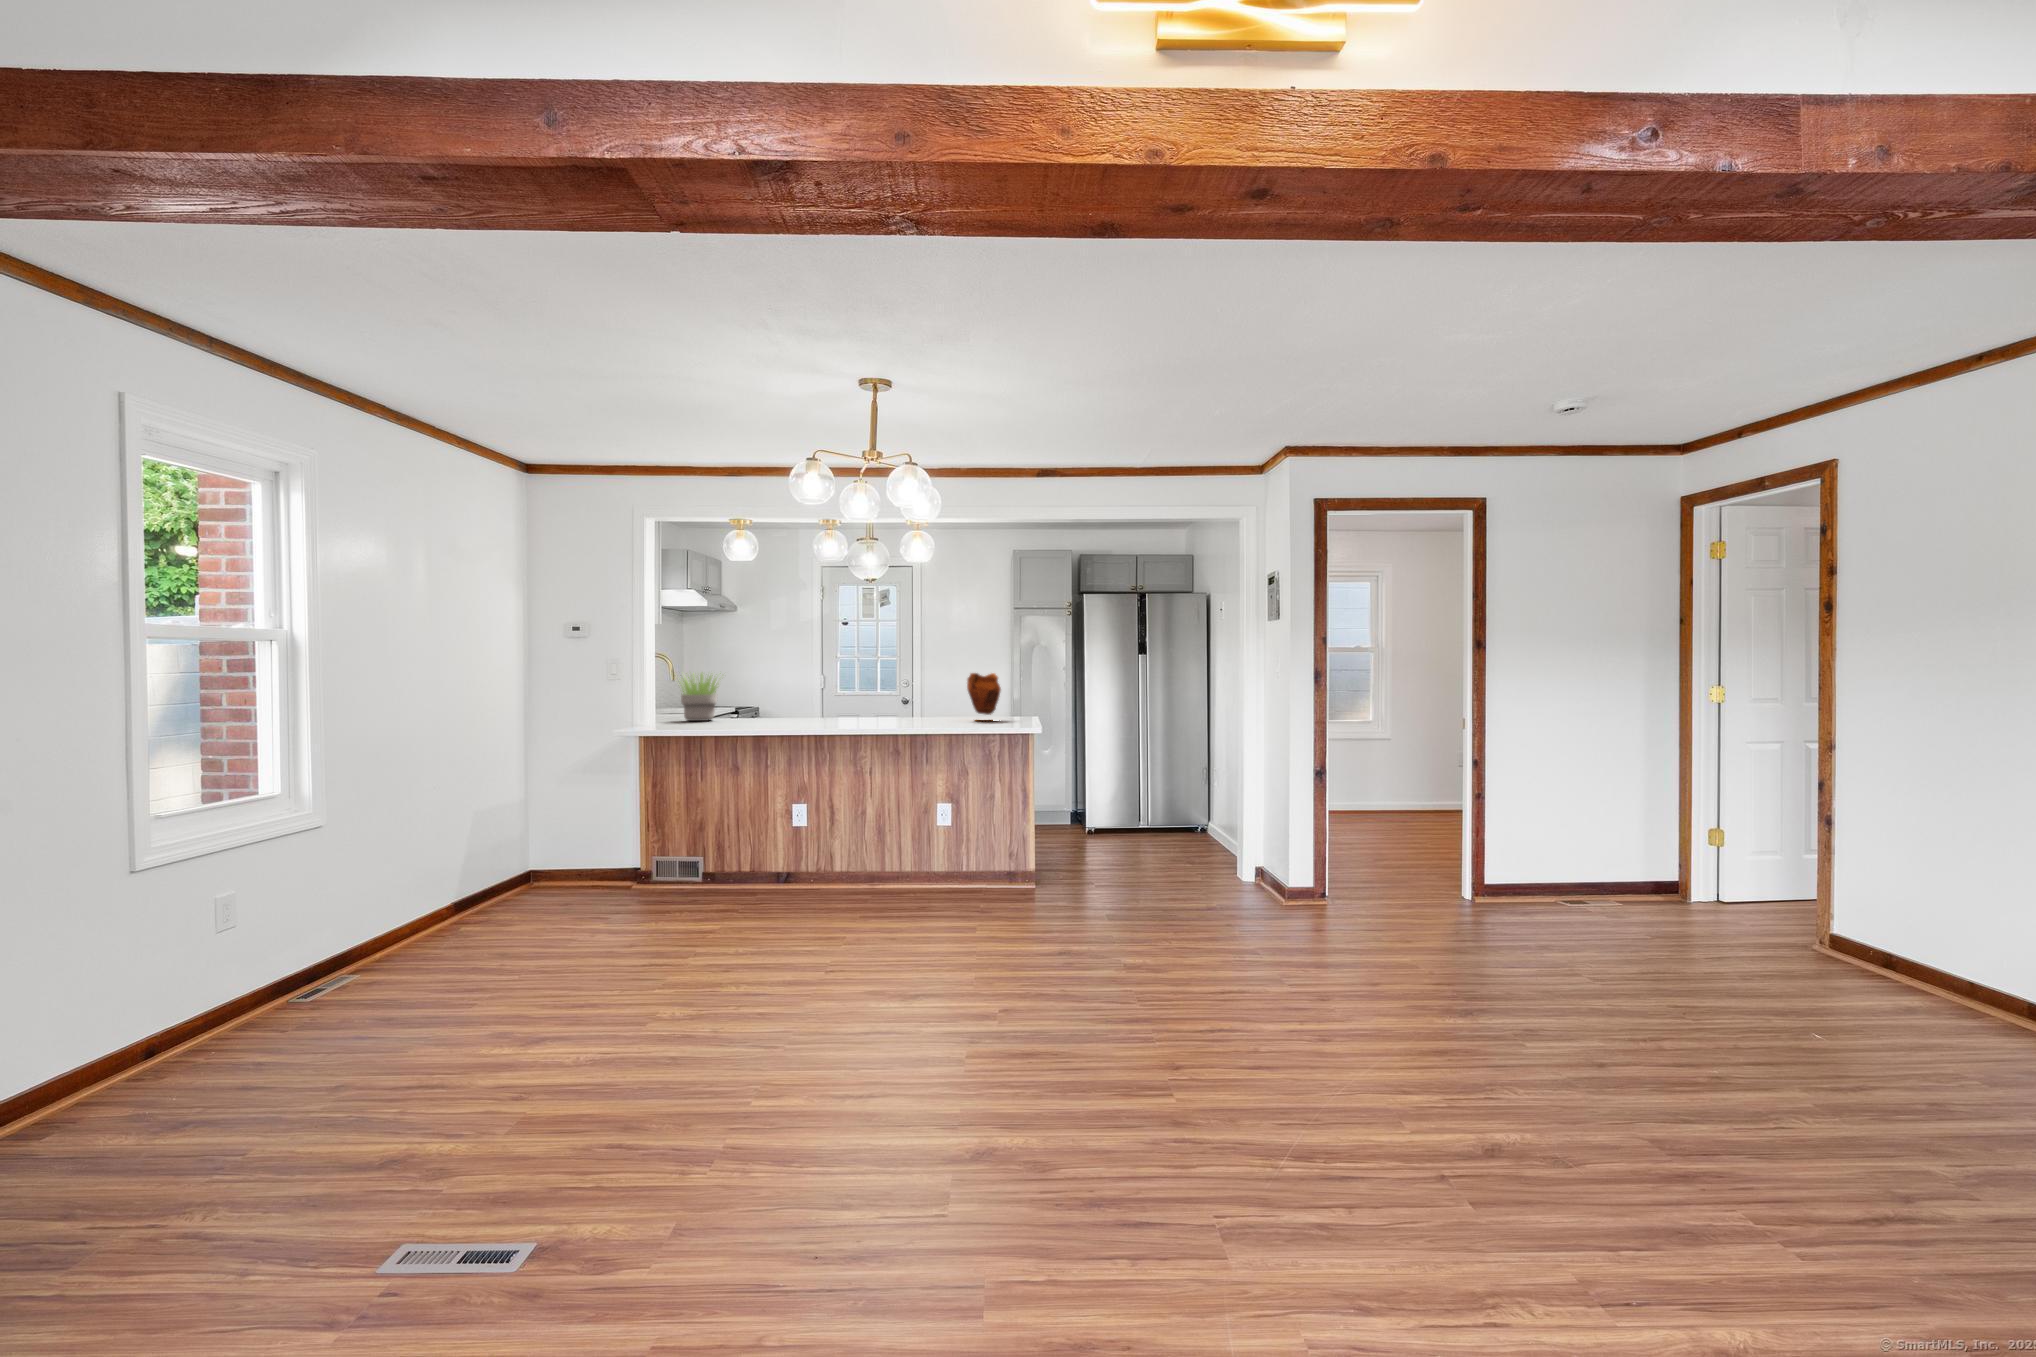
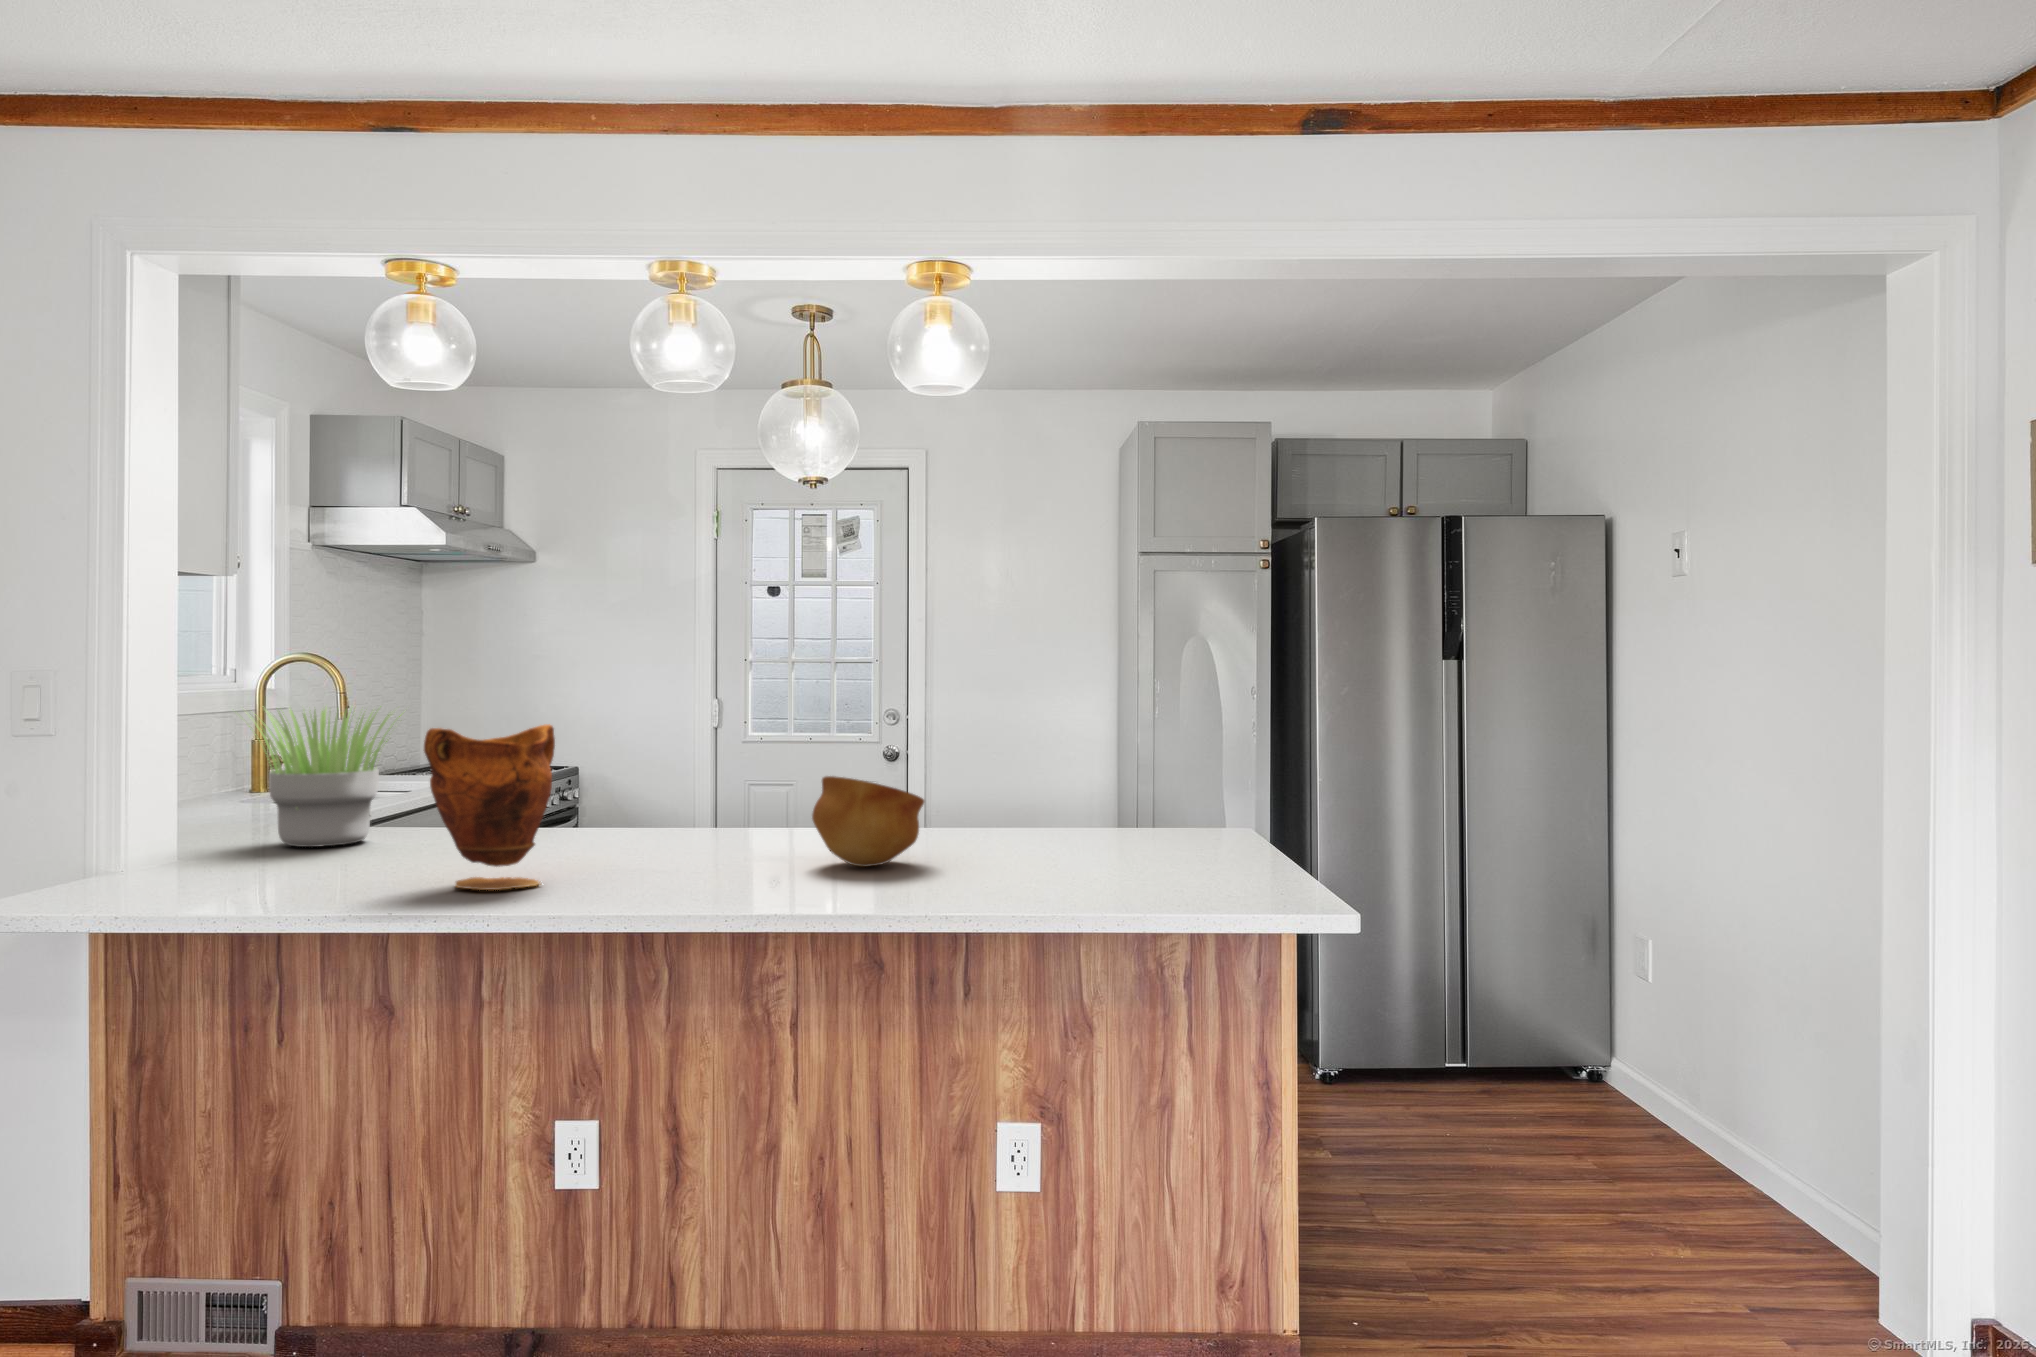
vase: present [967,673,1001,715] -> present [424,724,555,890]
bowl: none [876,692,914,722] -> present [812,776,924,867]

